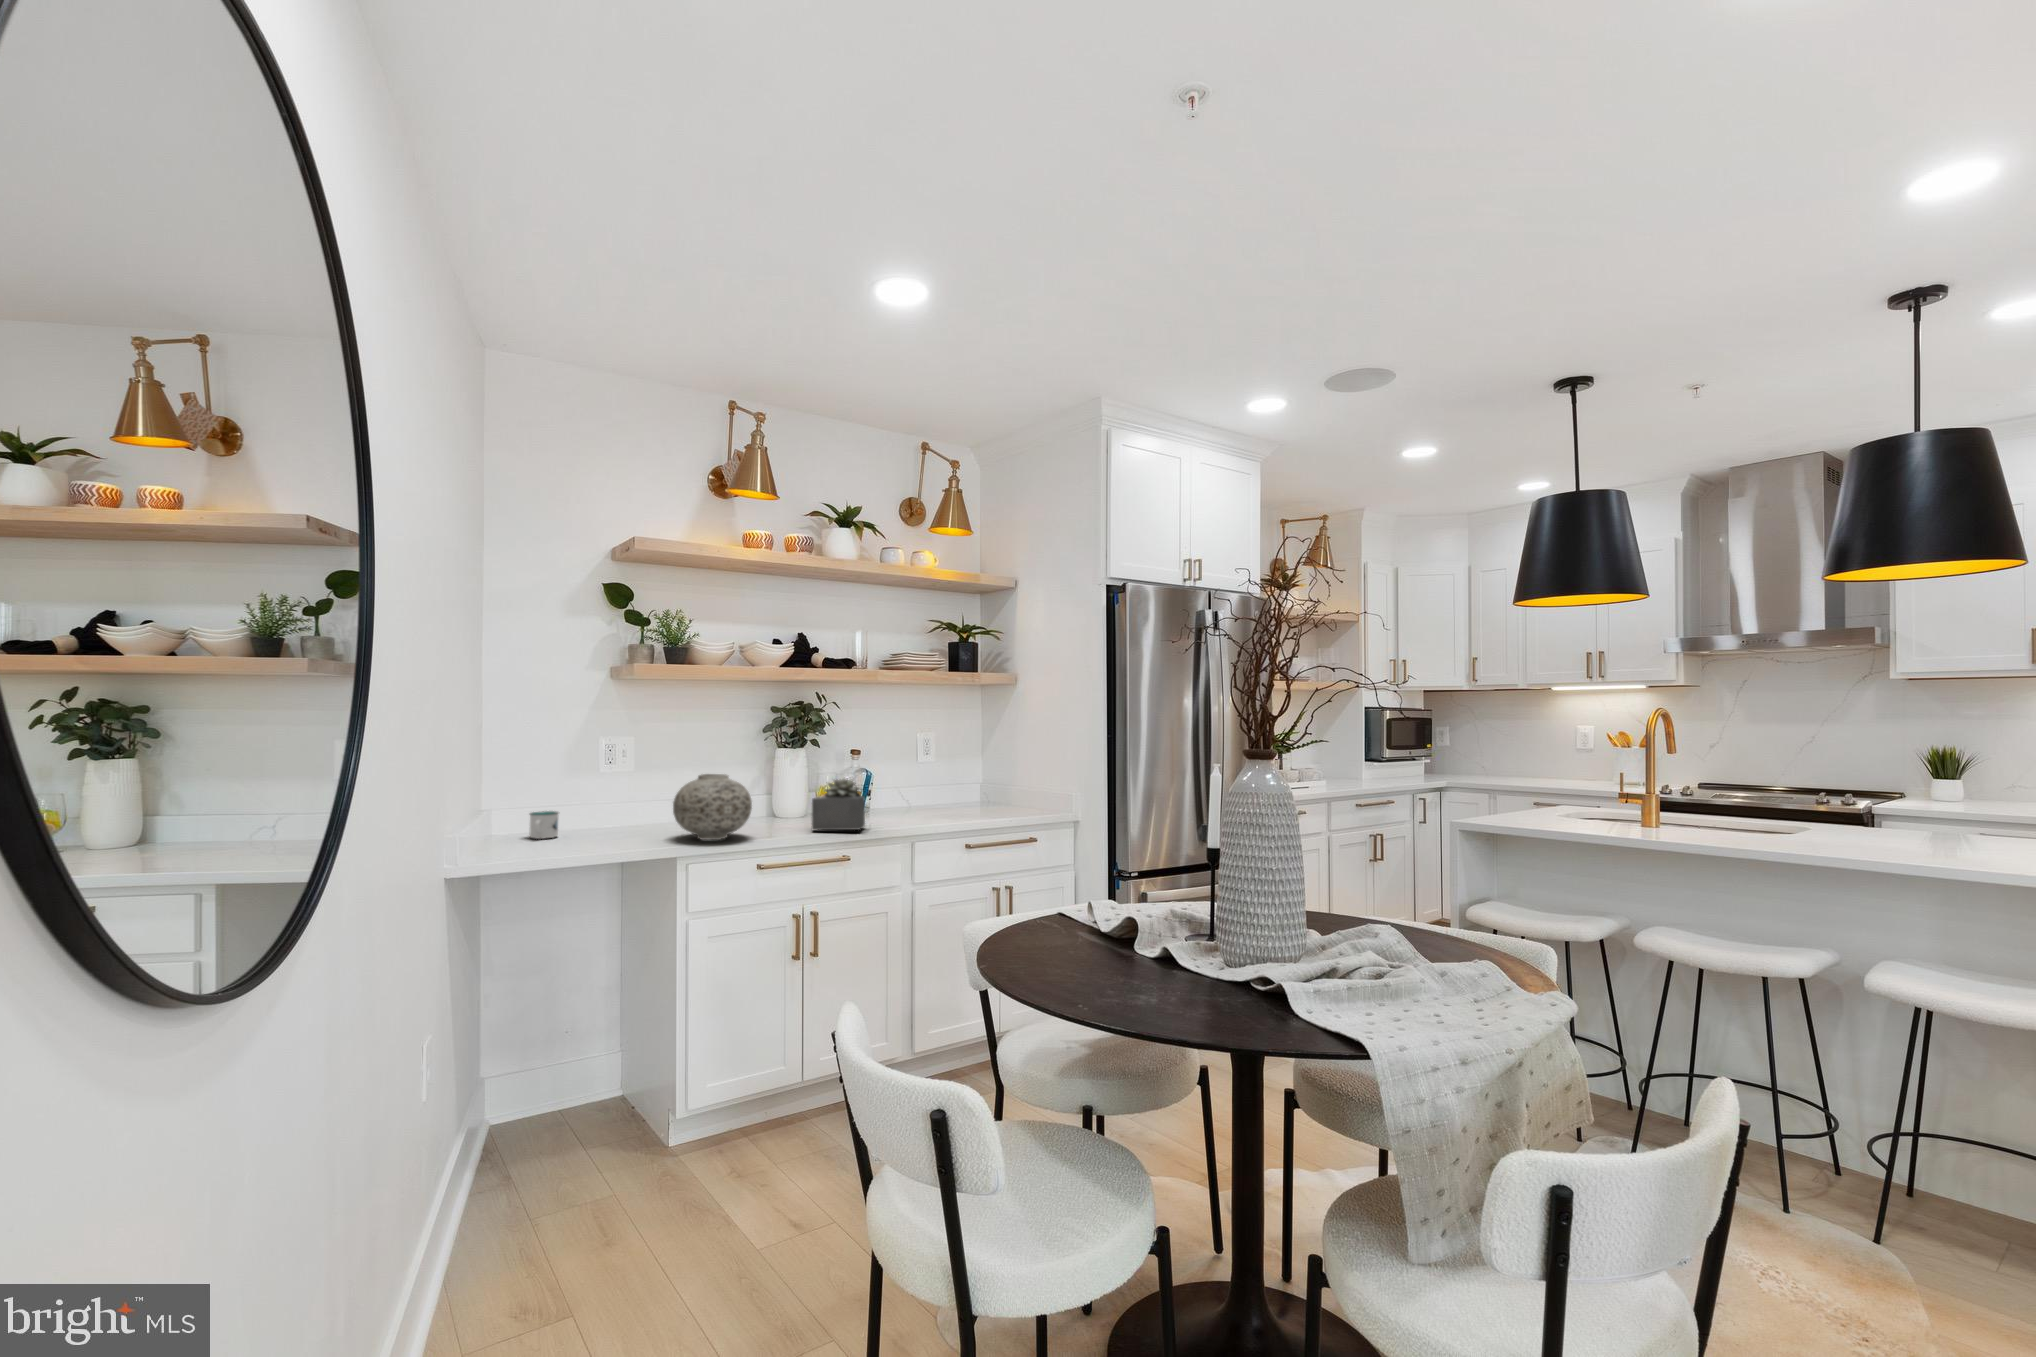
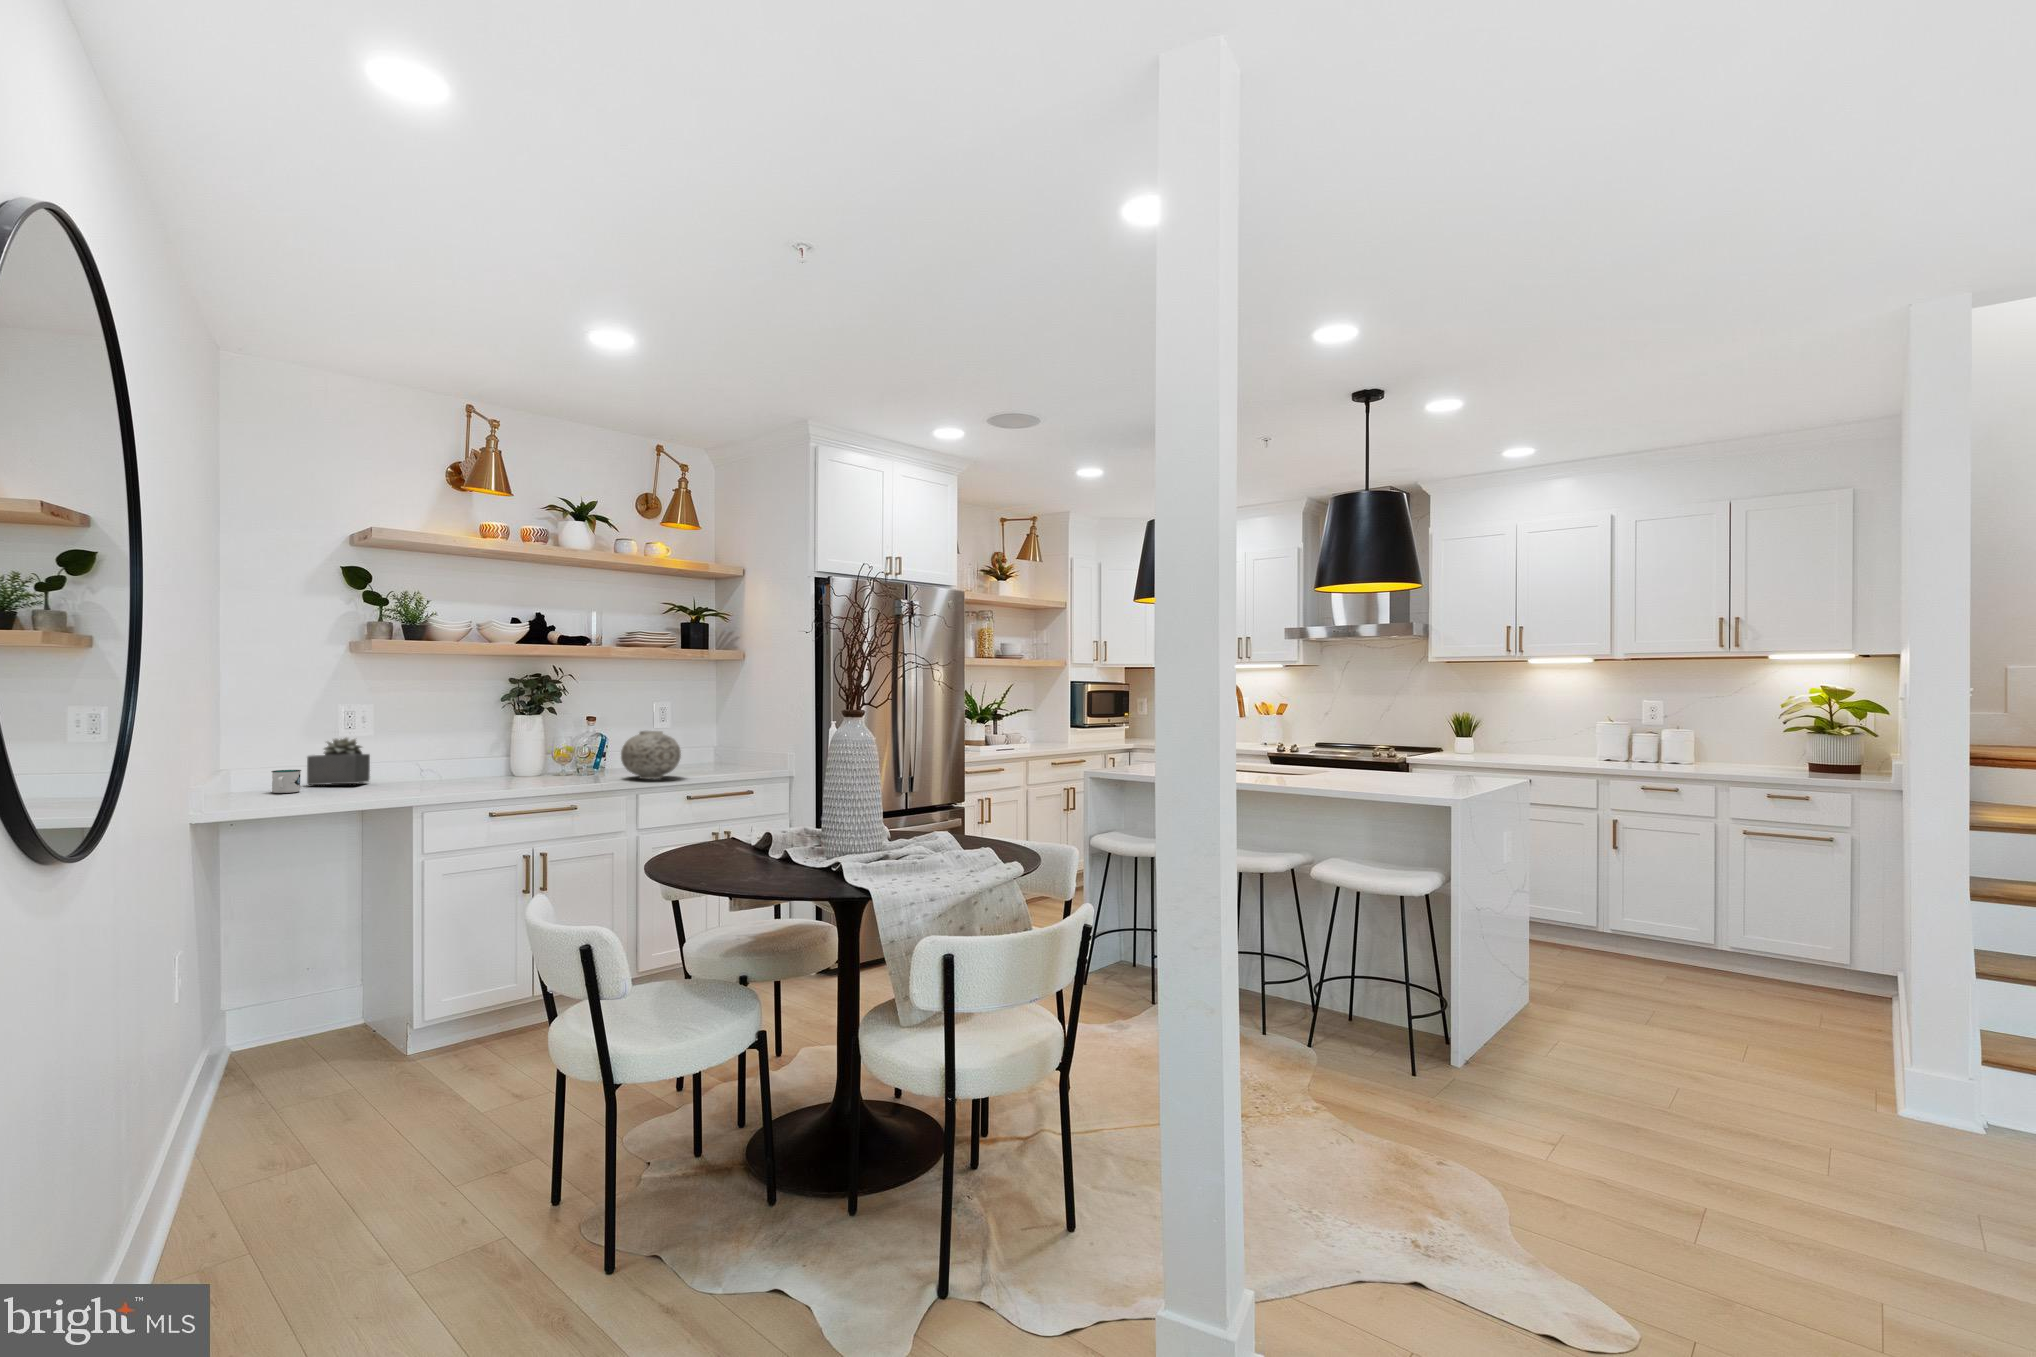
vase: present [673,774,752,840] -> present [621,731,681,779]
succulent plant: present [812,778,865,830] -> present [307,737,370,785]

